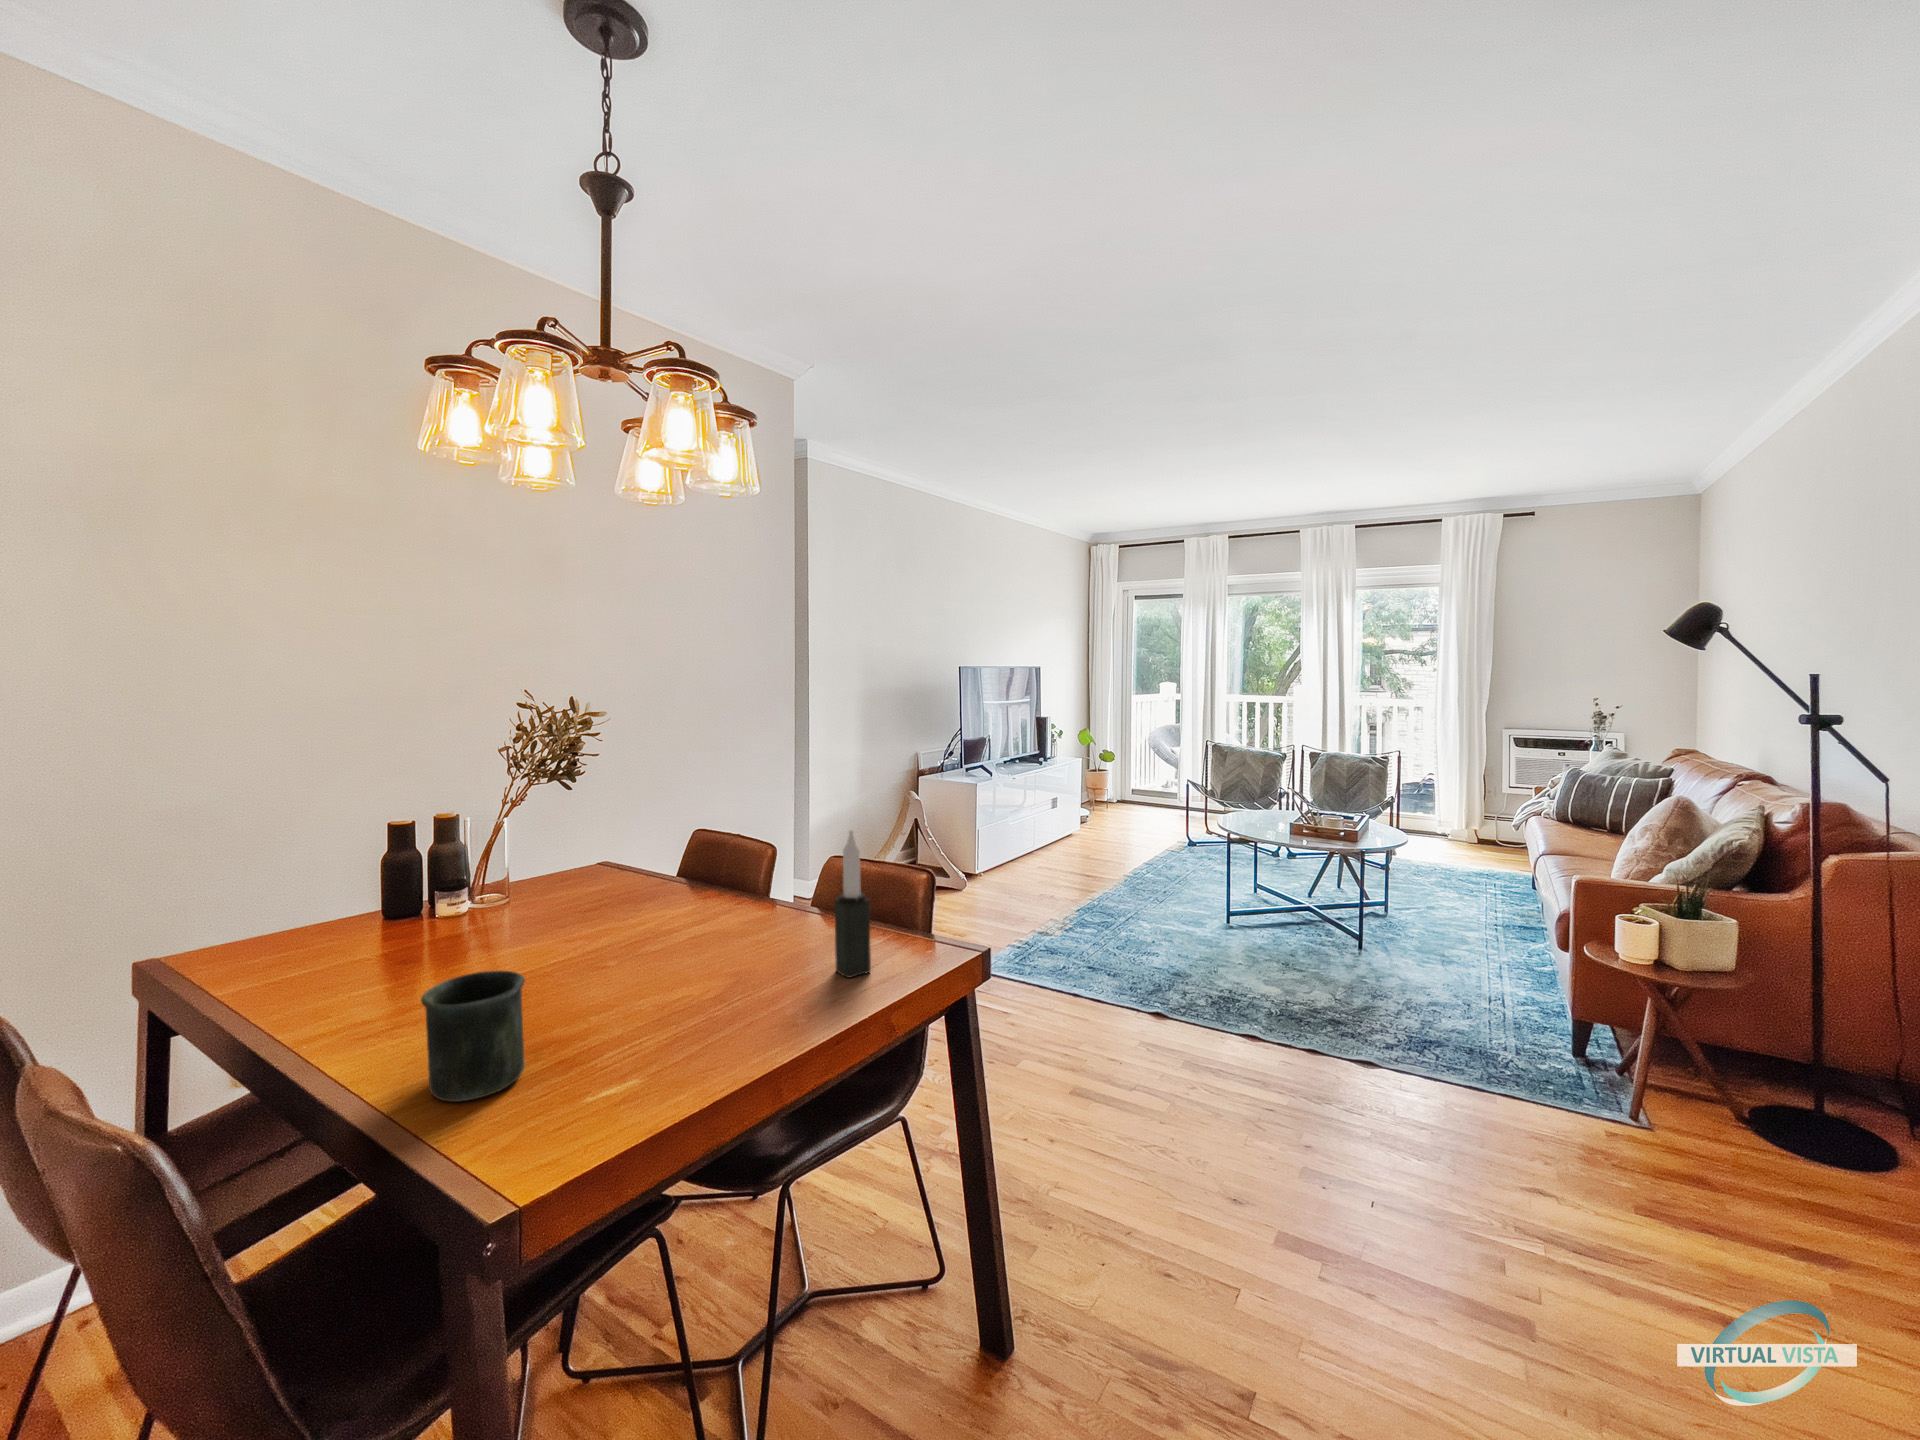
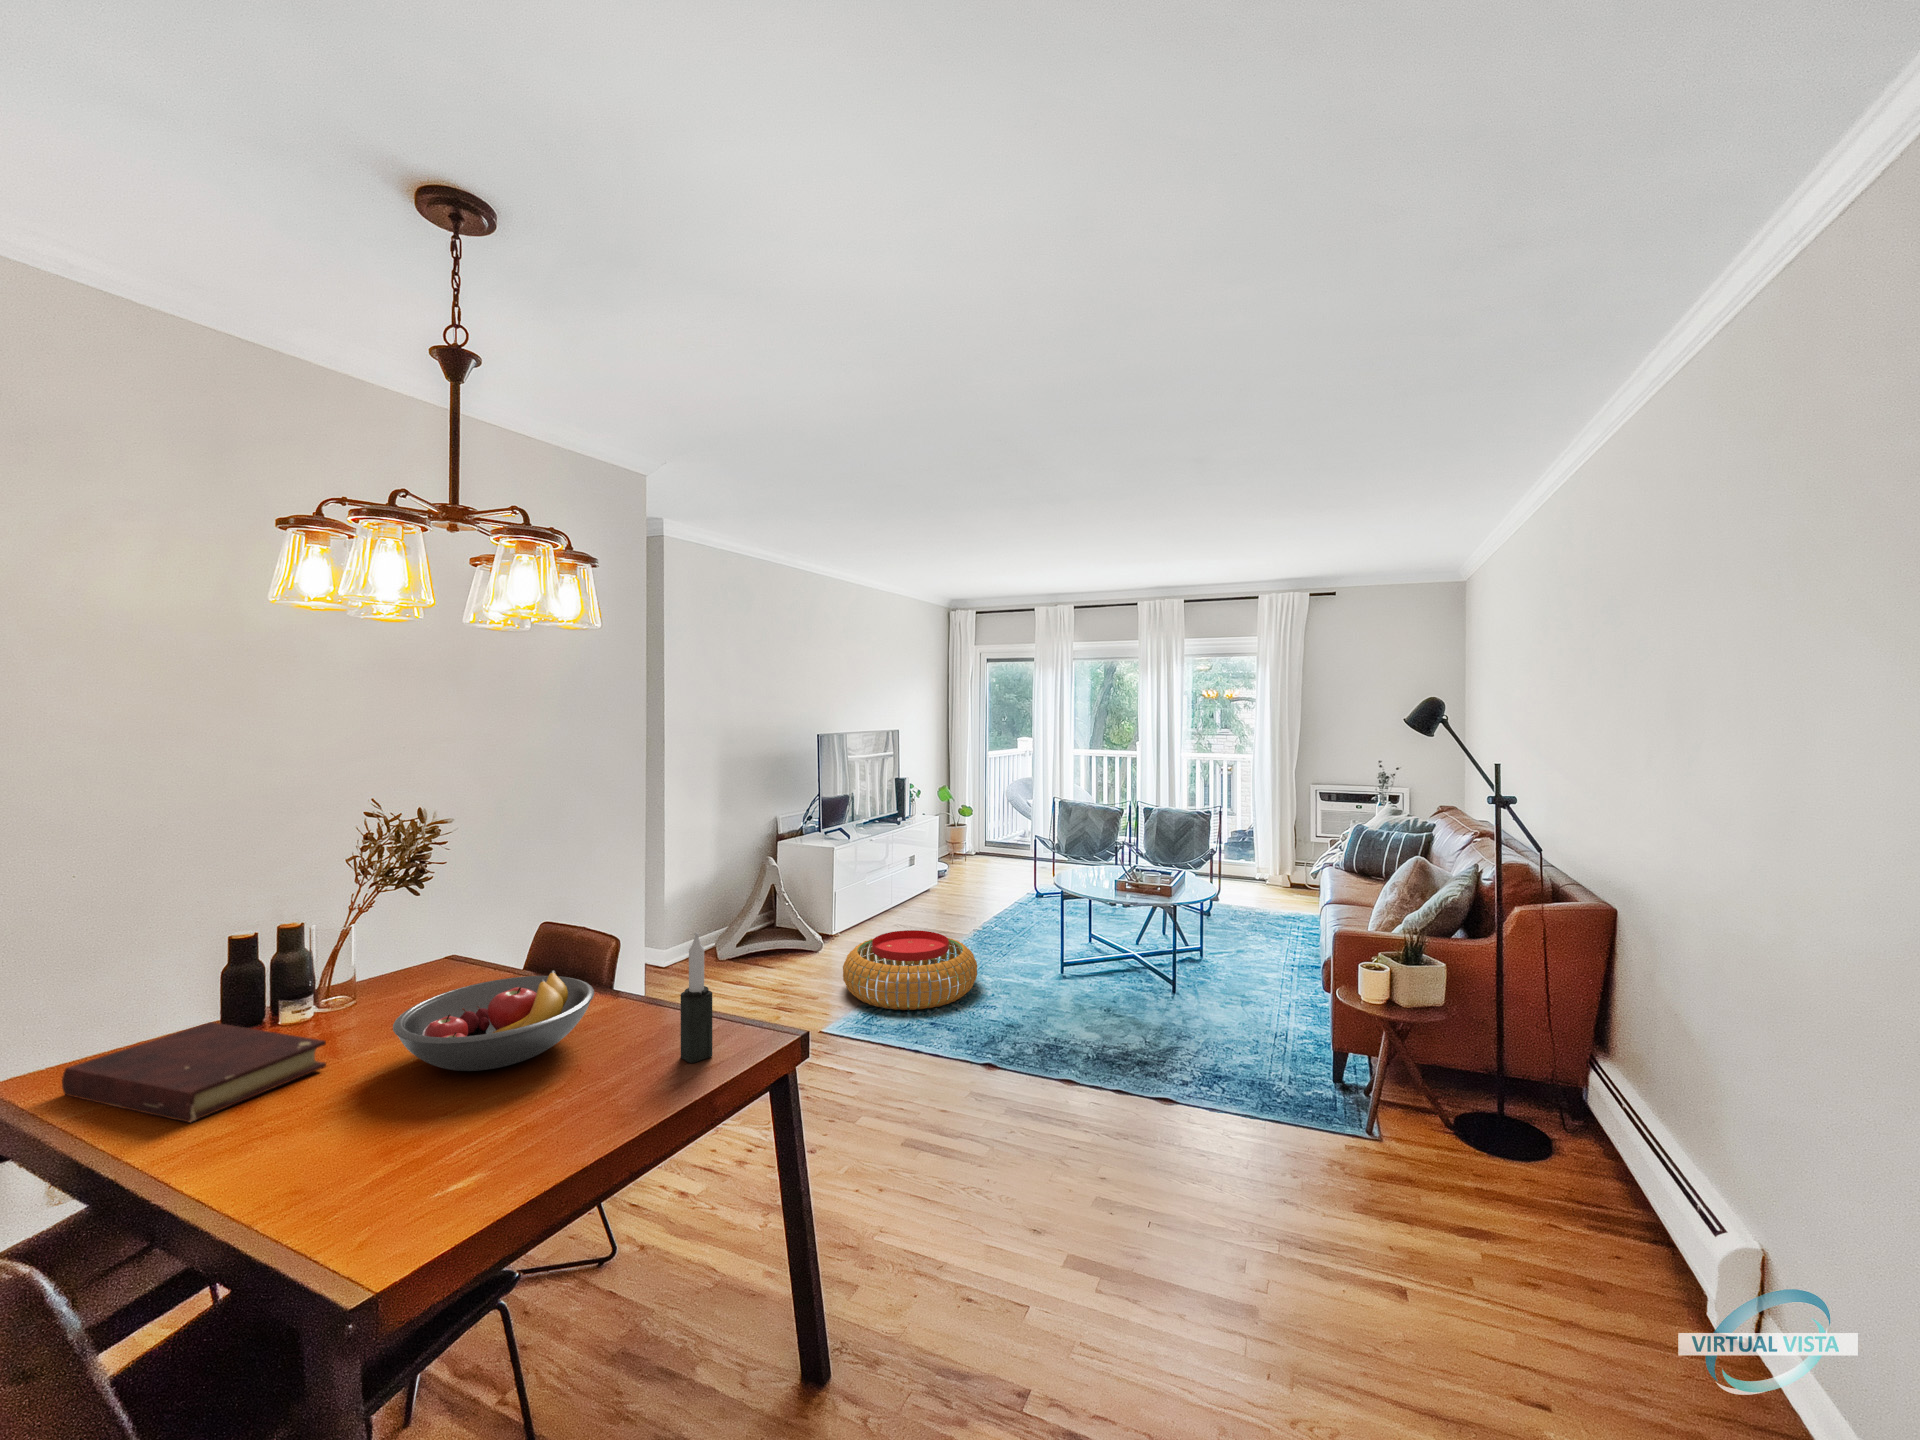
pouf: none [991,870,1132,951] -> present [843,930,977,1010]
fruit bowl: none [535,872,742,971] -> present [393,970,594,1071]
book: none [229,909,474,1005] -> present [62,1022,326,1123]
mug: present [421,971,525,1102] -> none [304,1082,400,1202]

